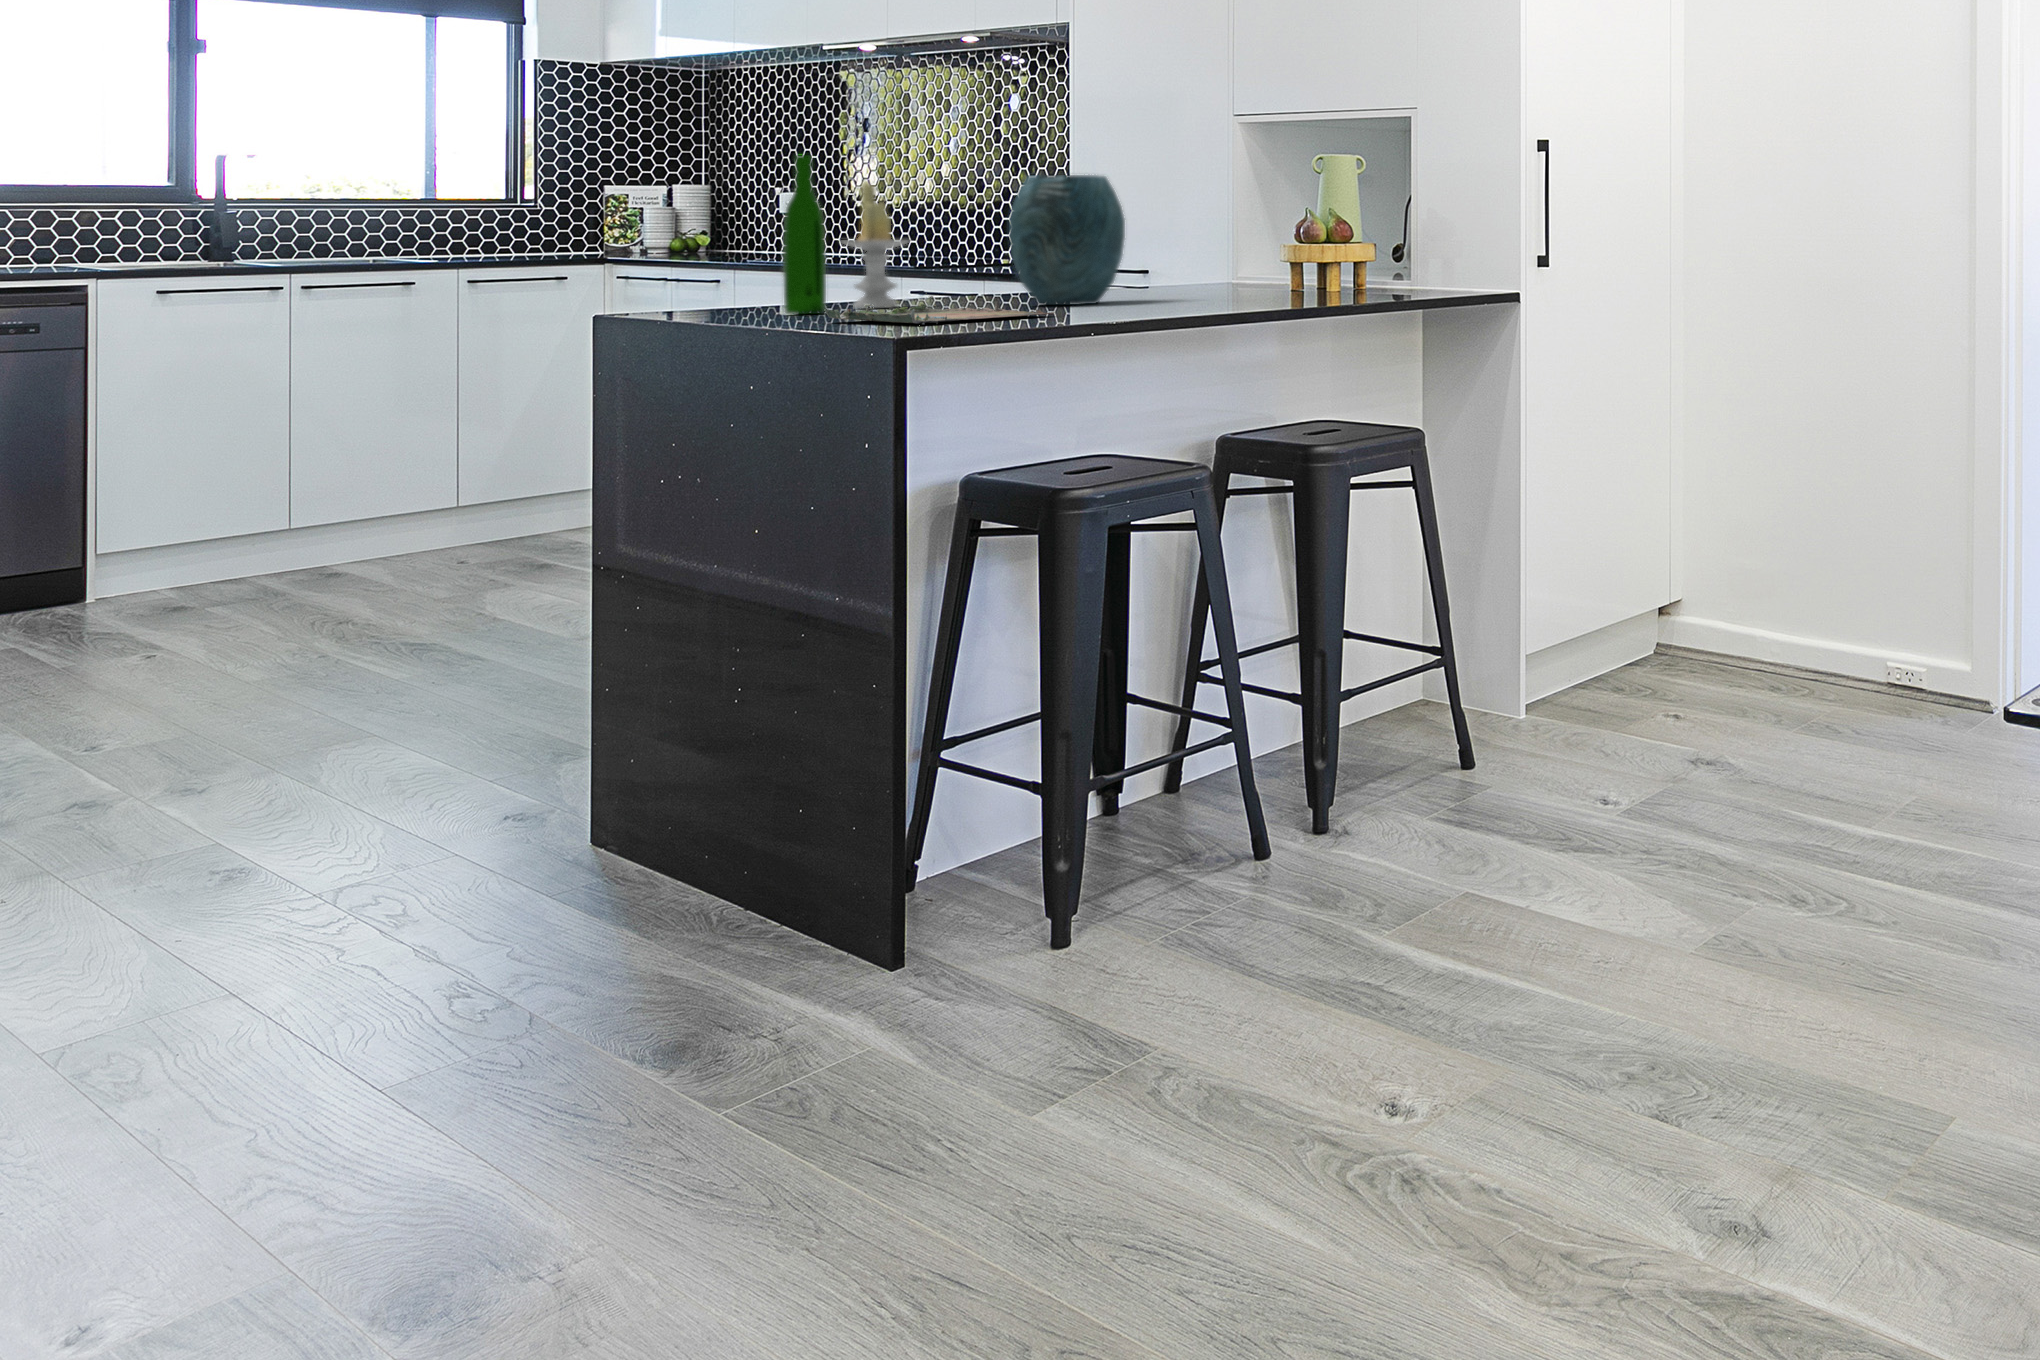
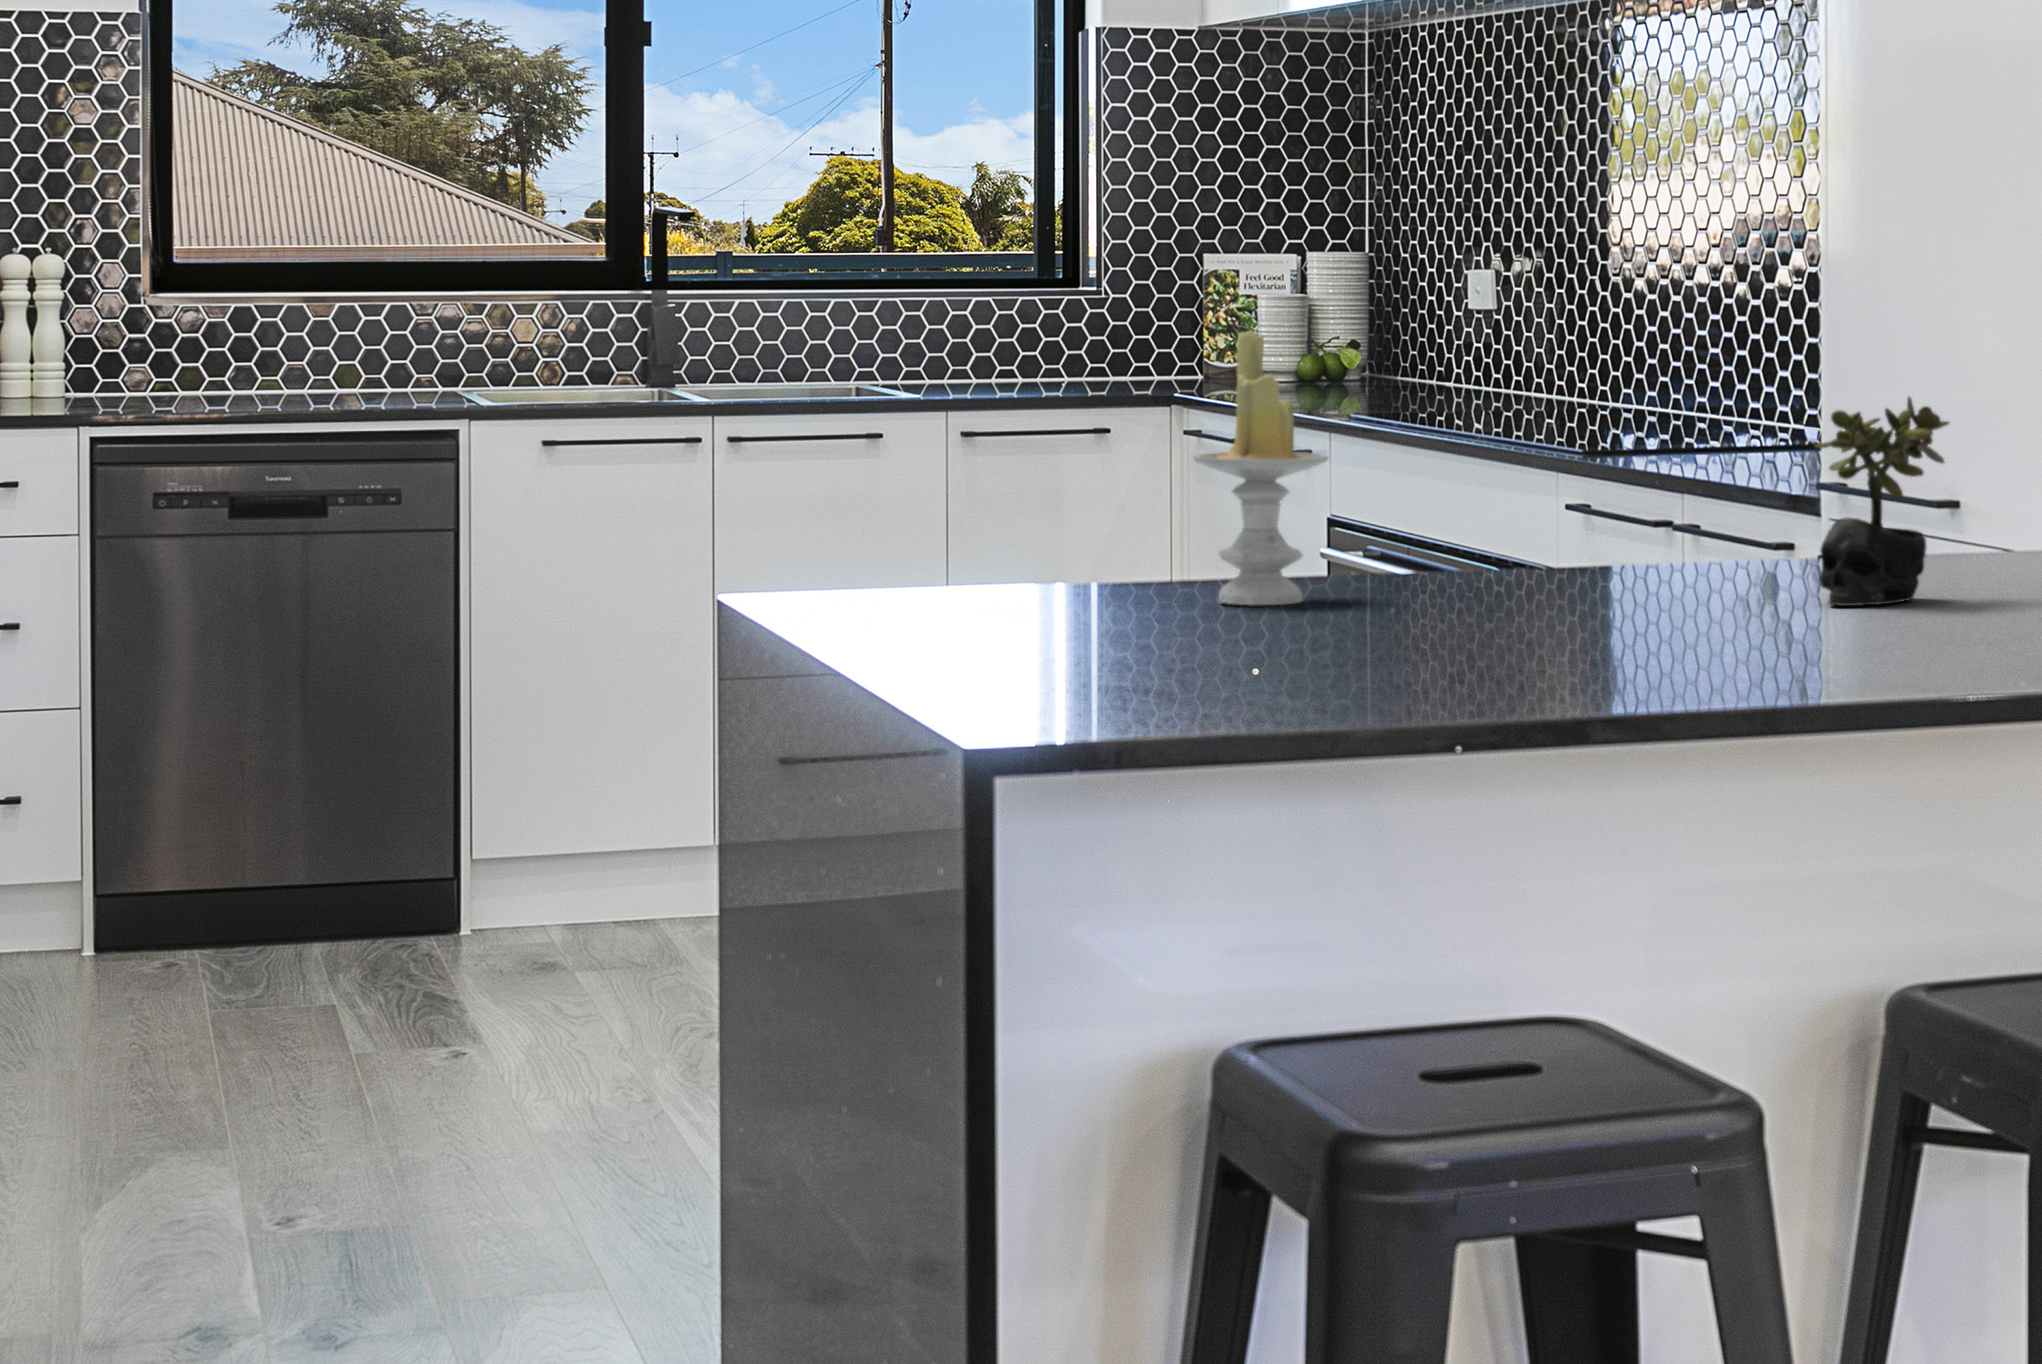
wine bottle: present [783,155,826,314] -> none [1055,281,1131,621]
vase: present [1009,175,1125,305] -> none [1467,326,1721,634]
succulent plant: none [1141,210,1198,296] -> present [1815,397,1949,606]
tray: present [824,292,1055,324] -> none [1013,606,1429,709]

